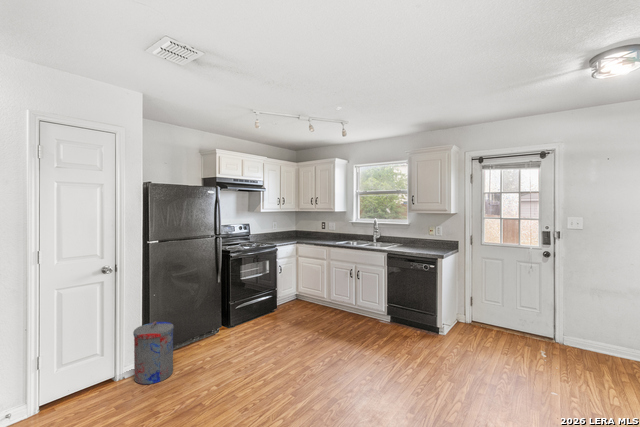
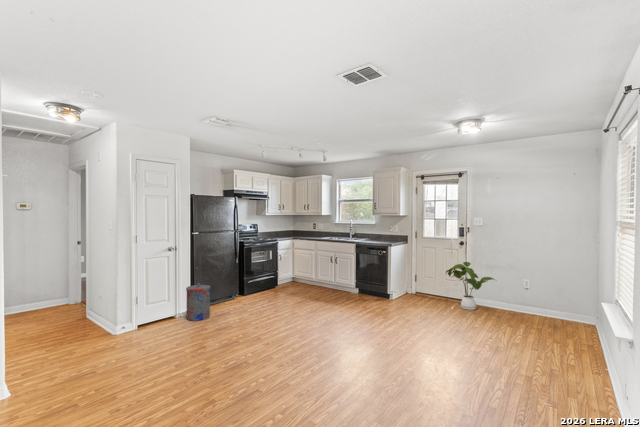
house plant: none [525,284,610,355] -> present [446,262,495,310]

